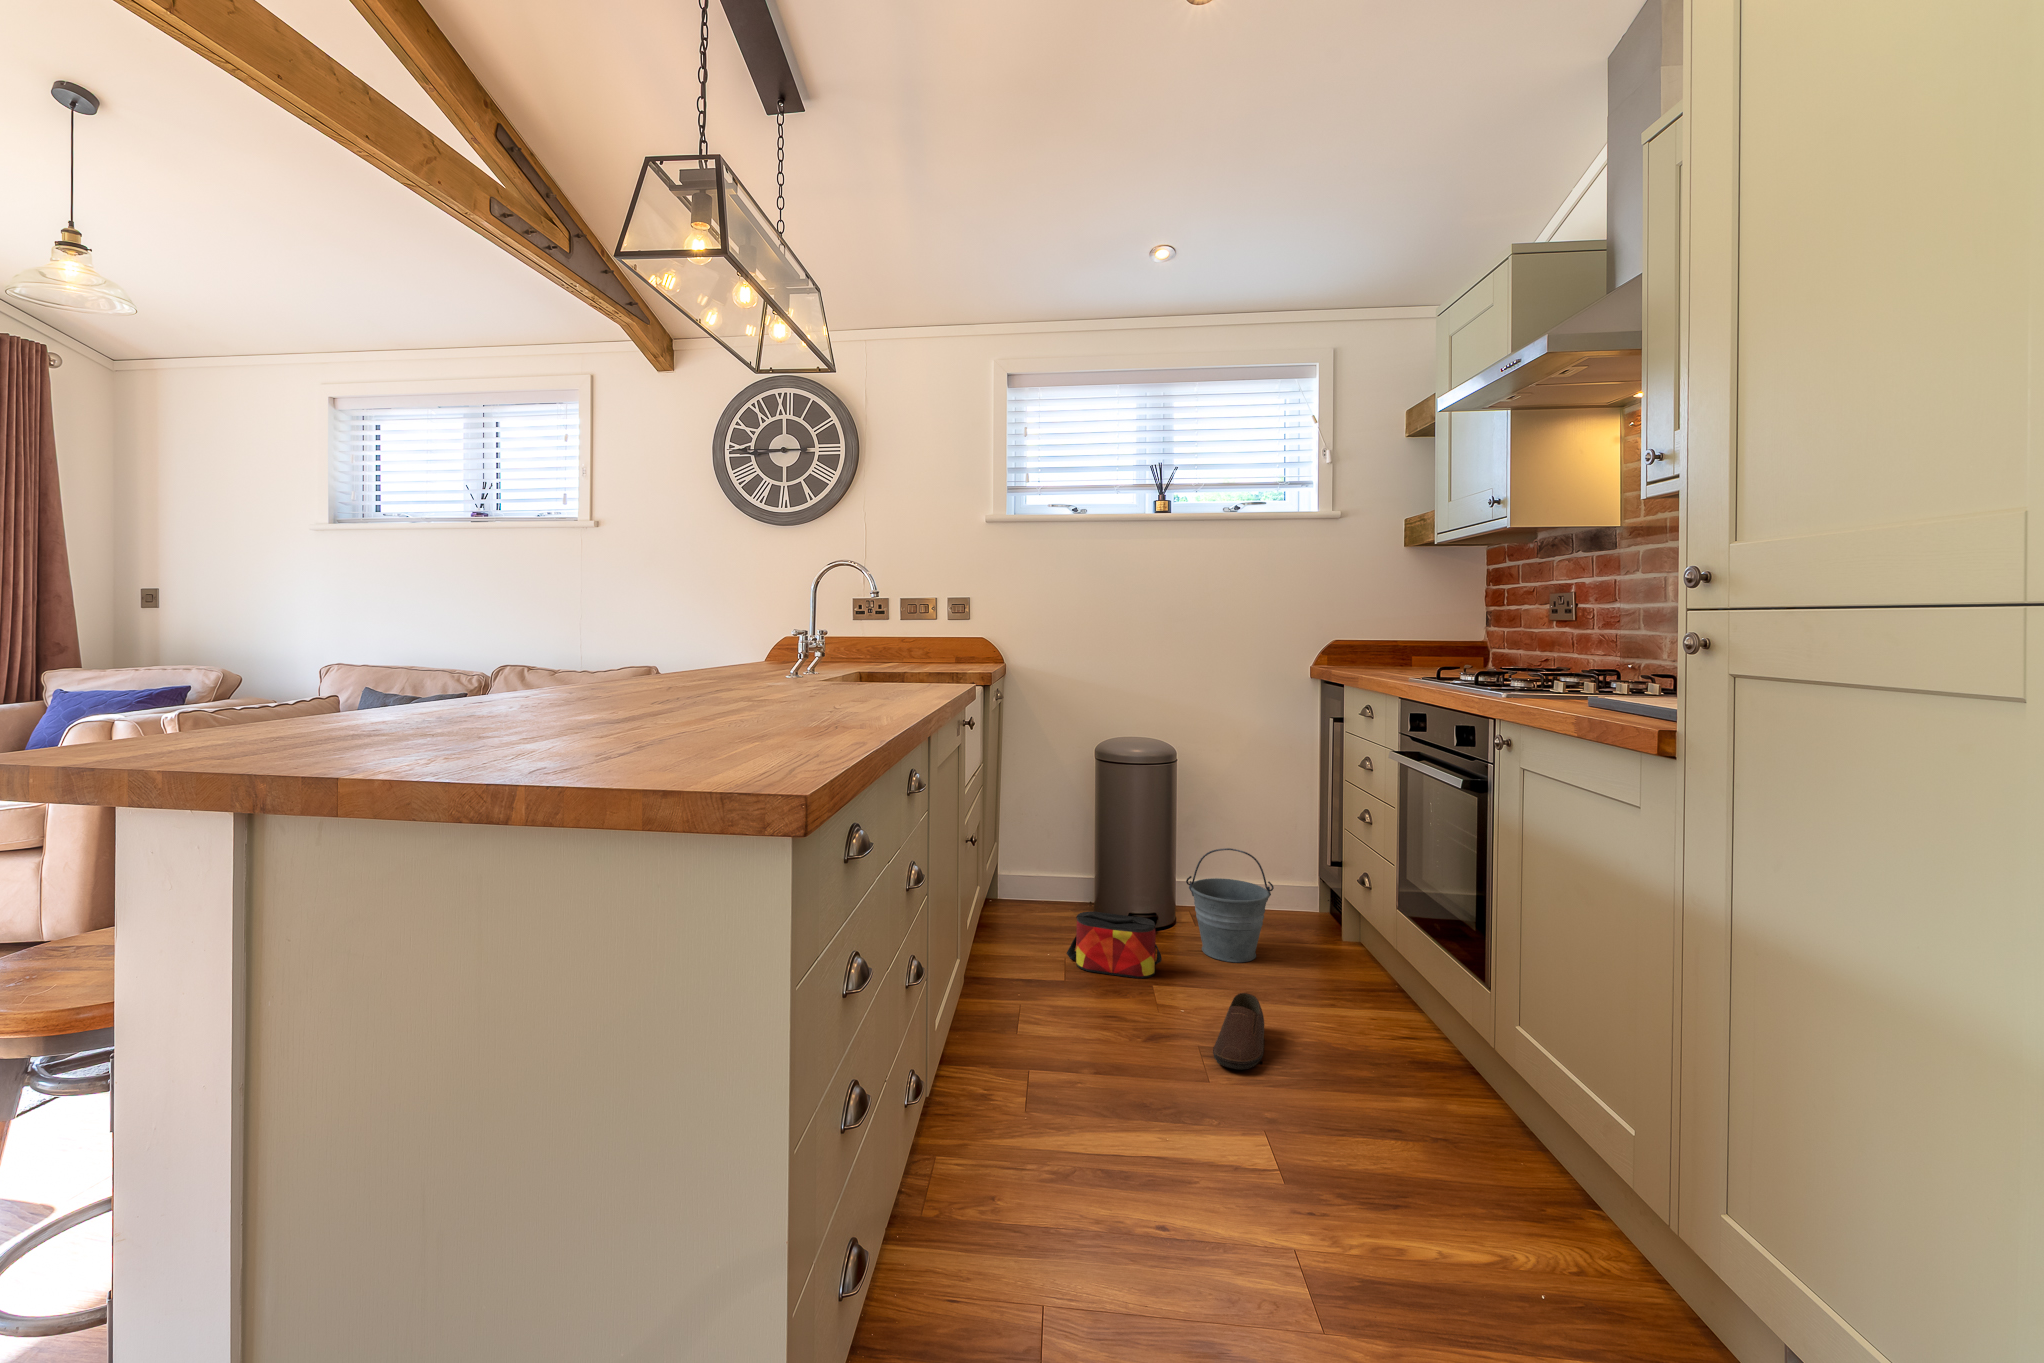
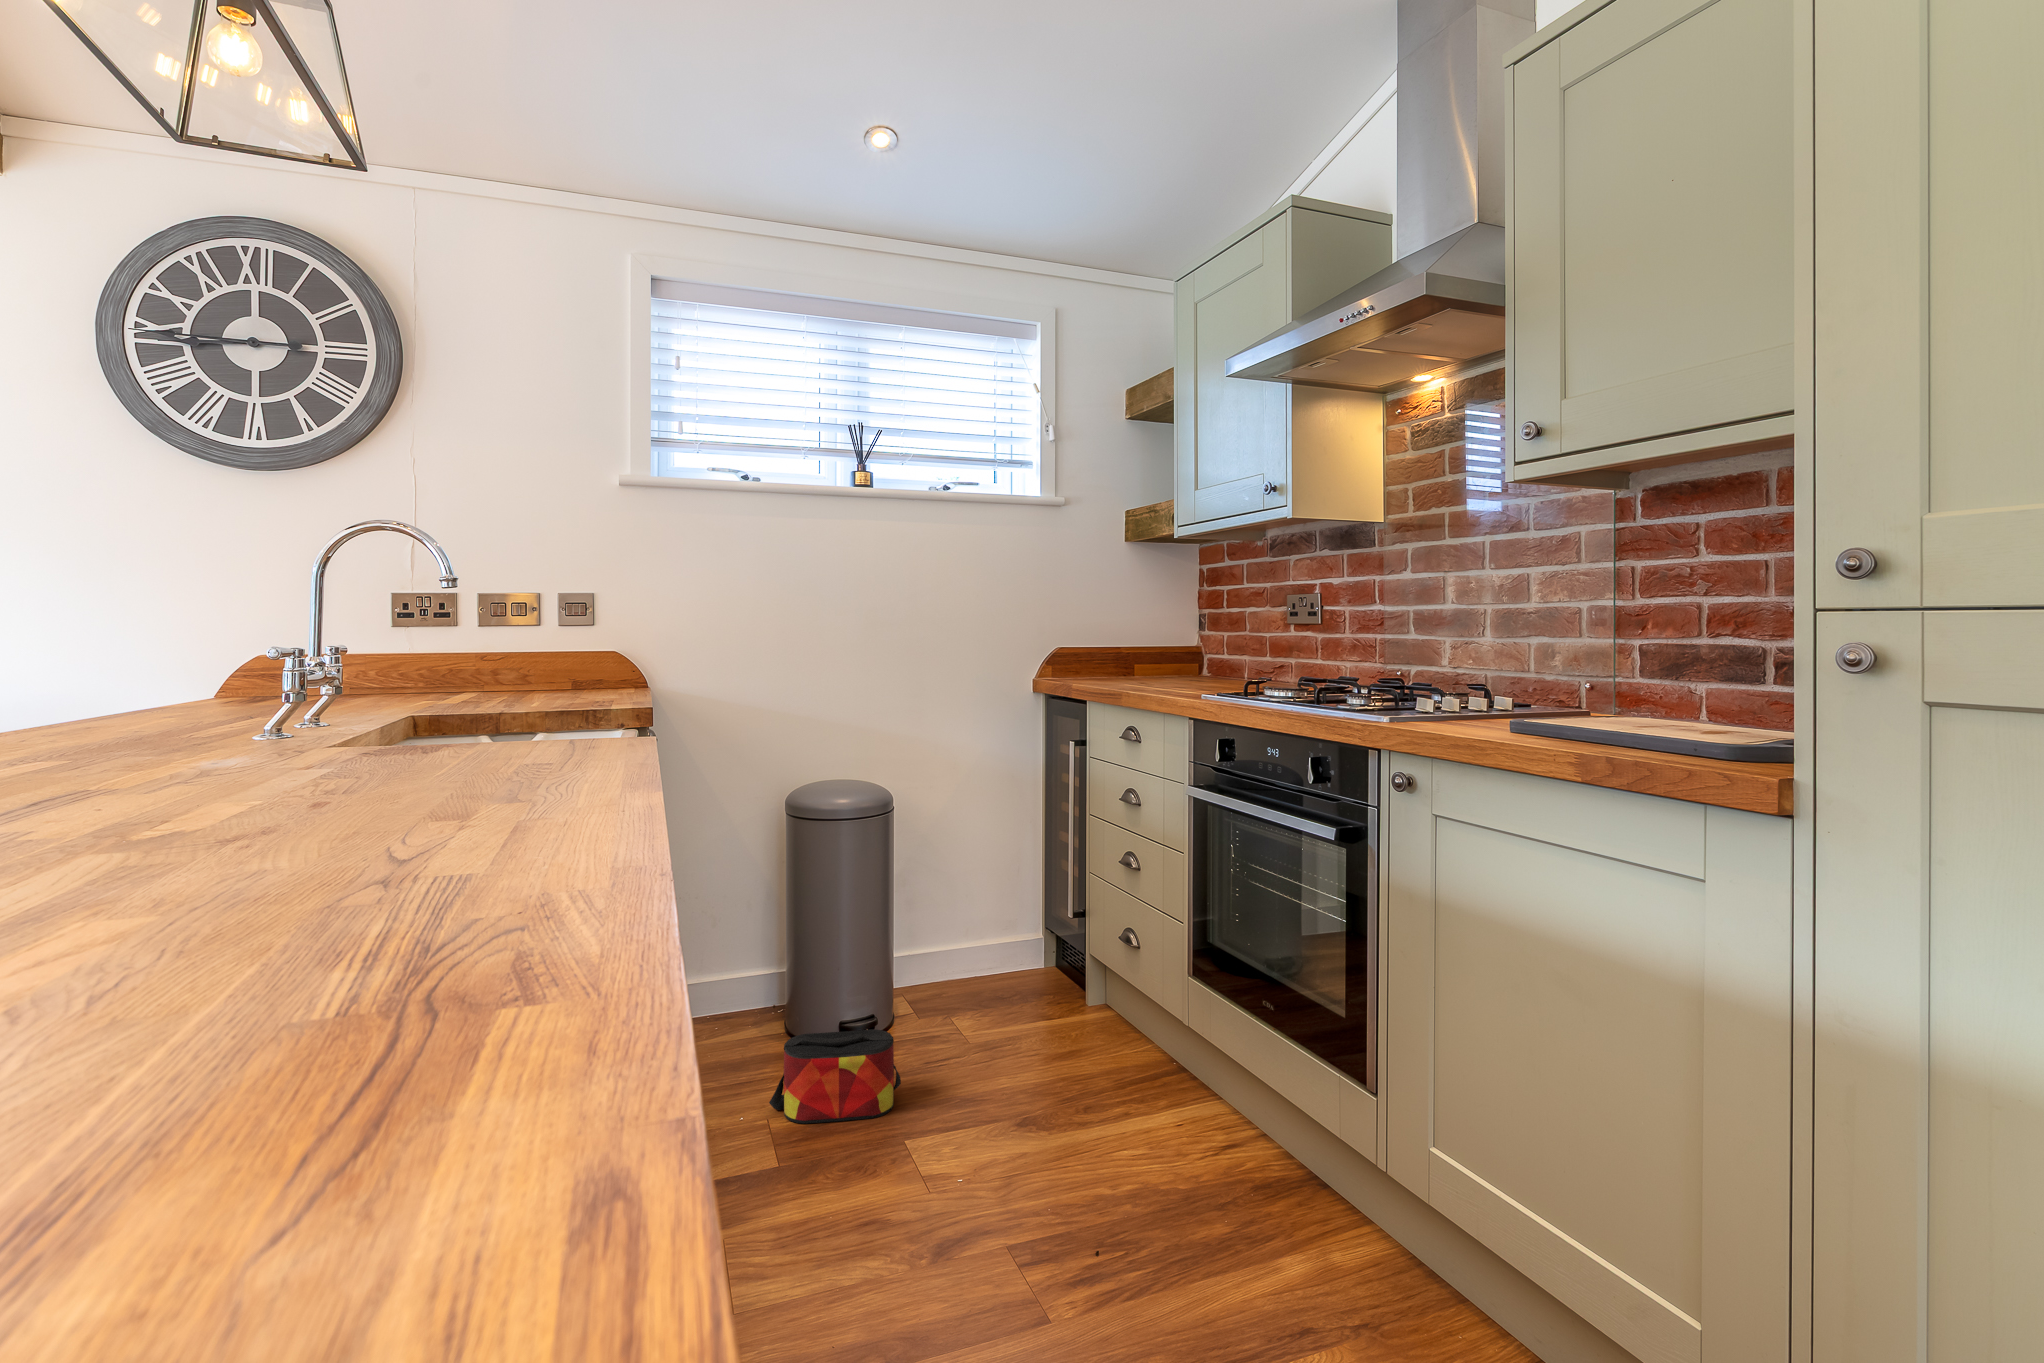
bucket: present [1186,848,1274,963] -> none [920,916,1023,1064]
shoe: present [1213,993,1264,1070] -> none [1007,1115,1068,1235]

